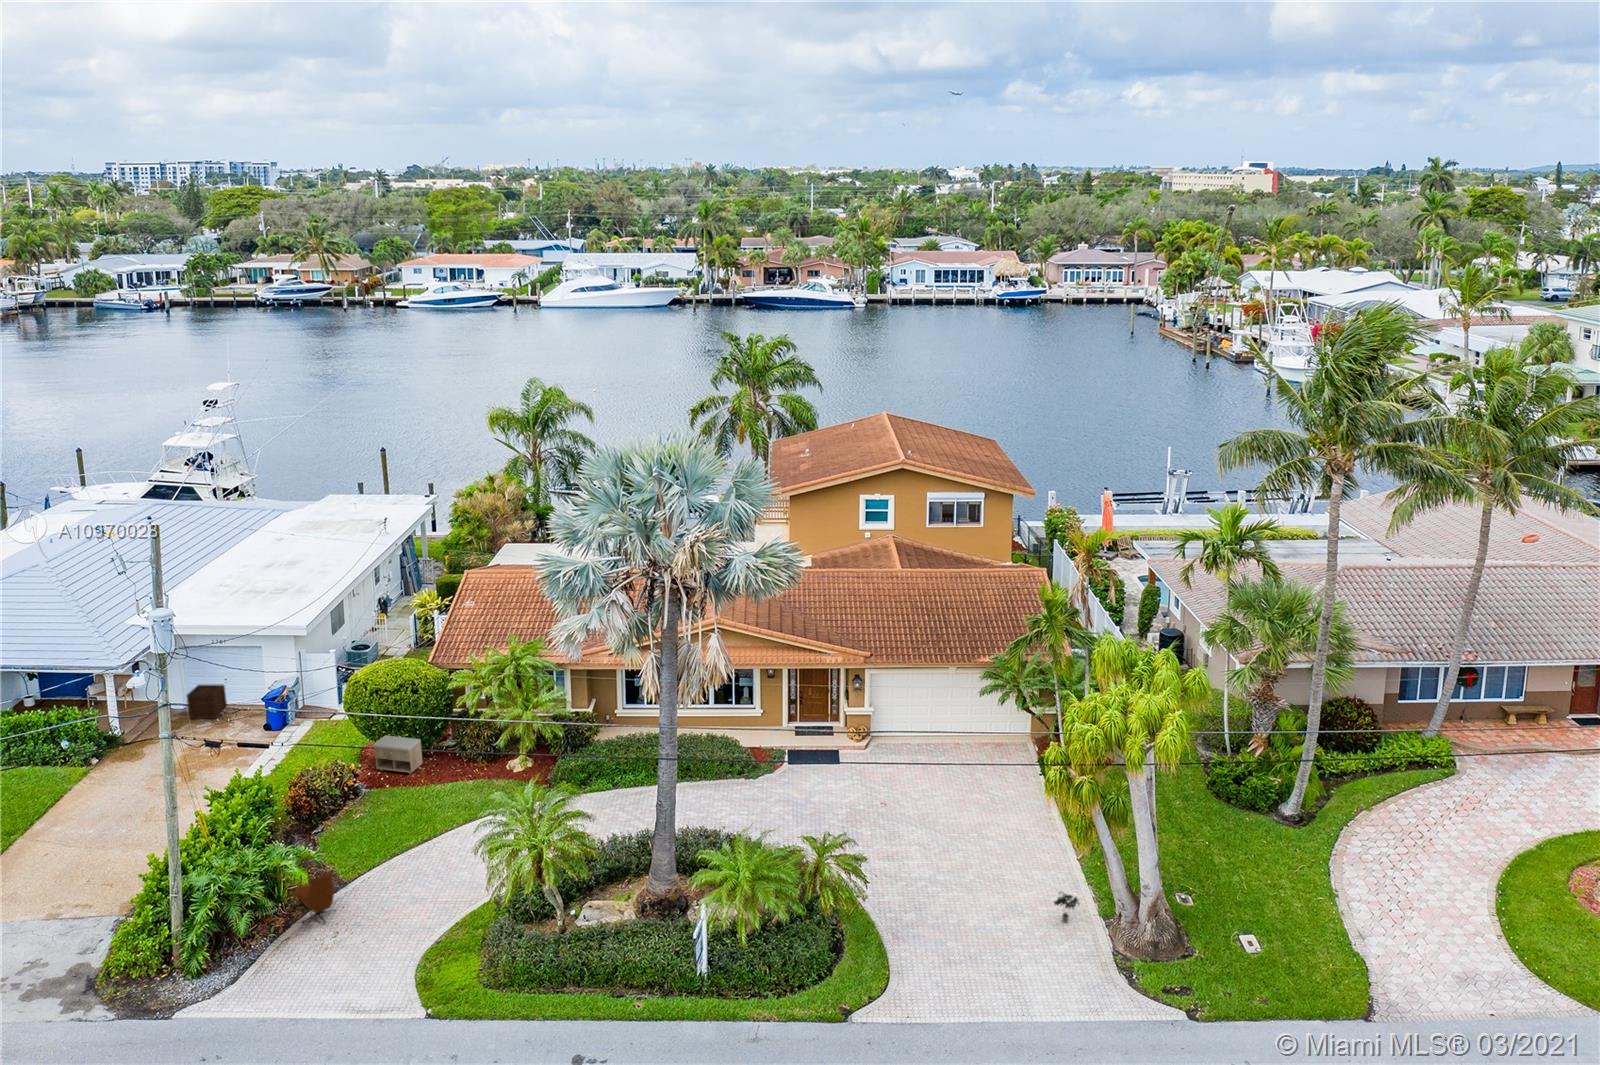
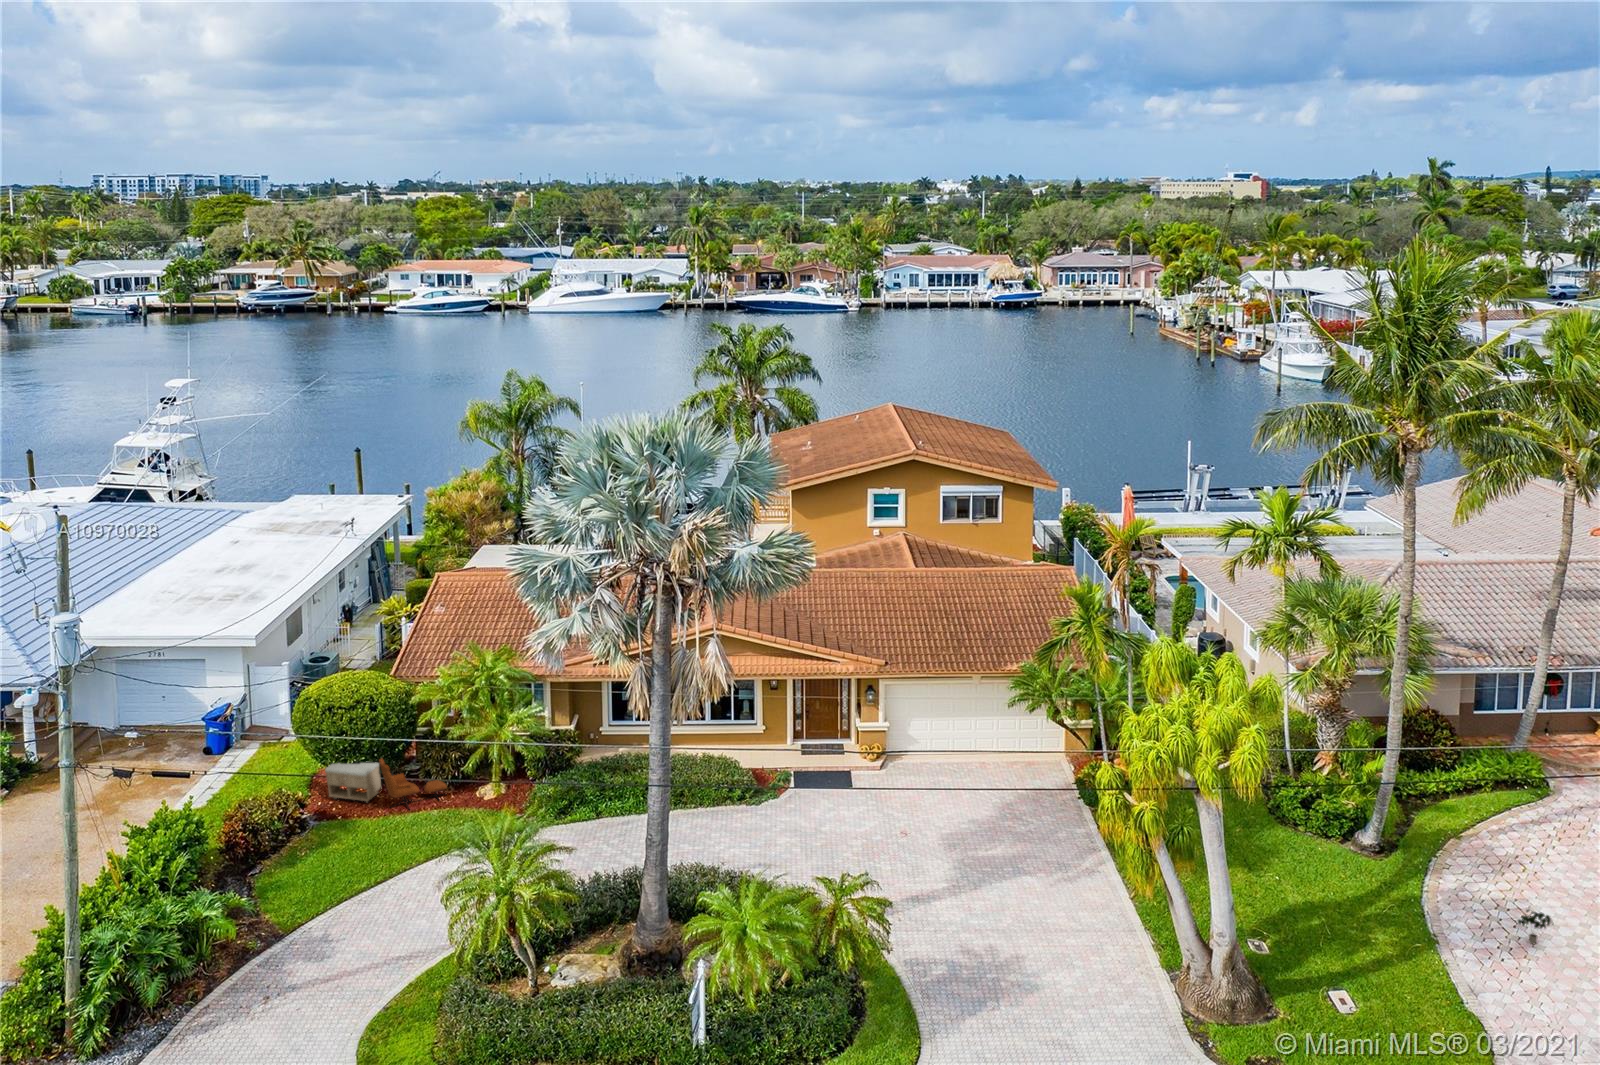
wooden crate: present [187,684,227,719] -> none [118,702,165,741]
lounge chair: present [293,872,334,922] -> present [379,758,447,807]
potted plant: present [1054,892,1079,923] -> present [1518,909,1552,944]

